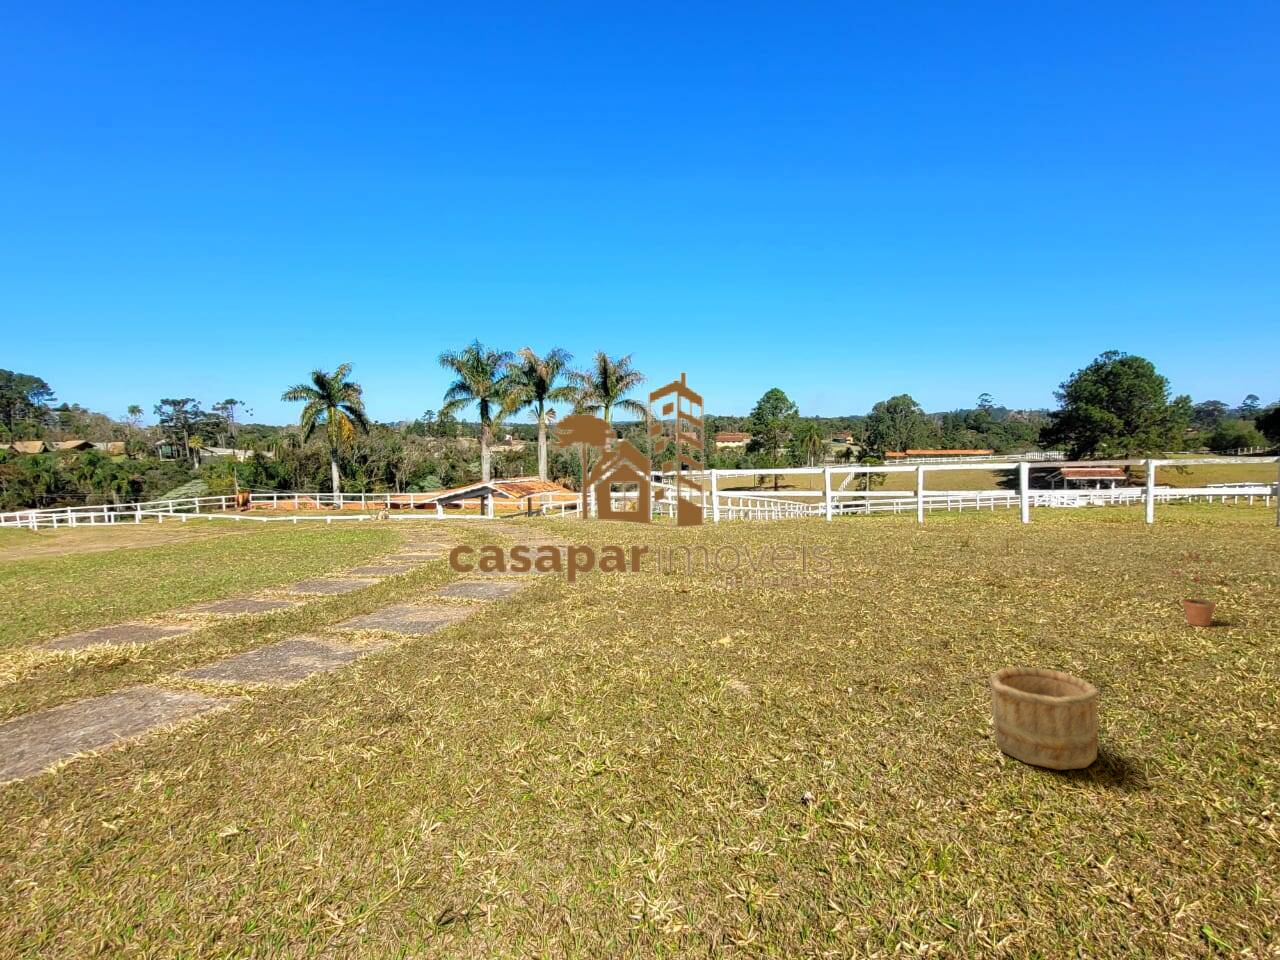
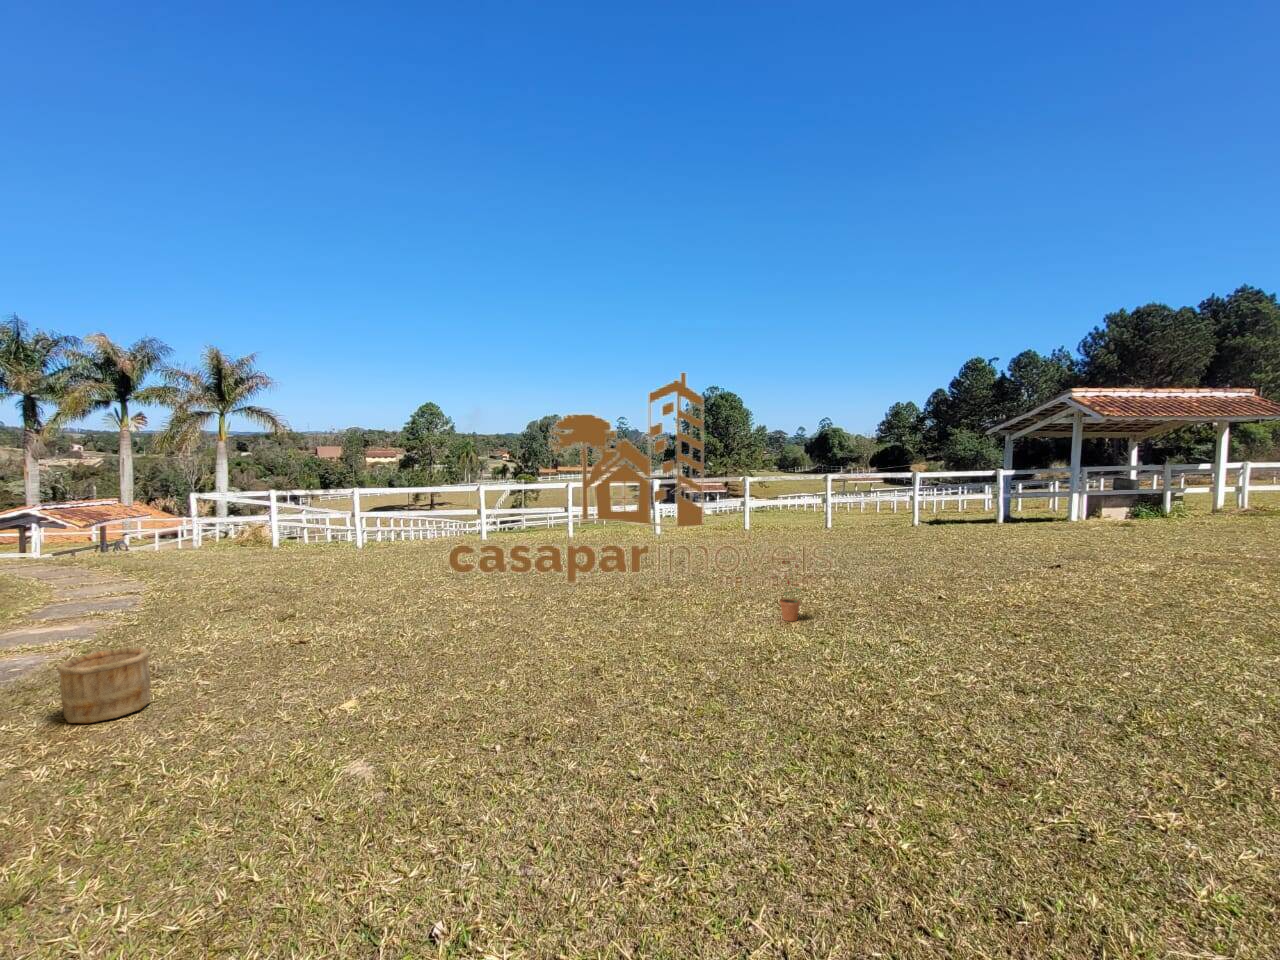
wooden bucket: present [989,667,1100,770] -> present [57,647,150,723]

